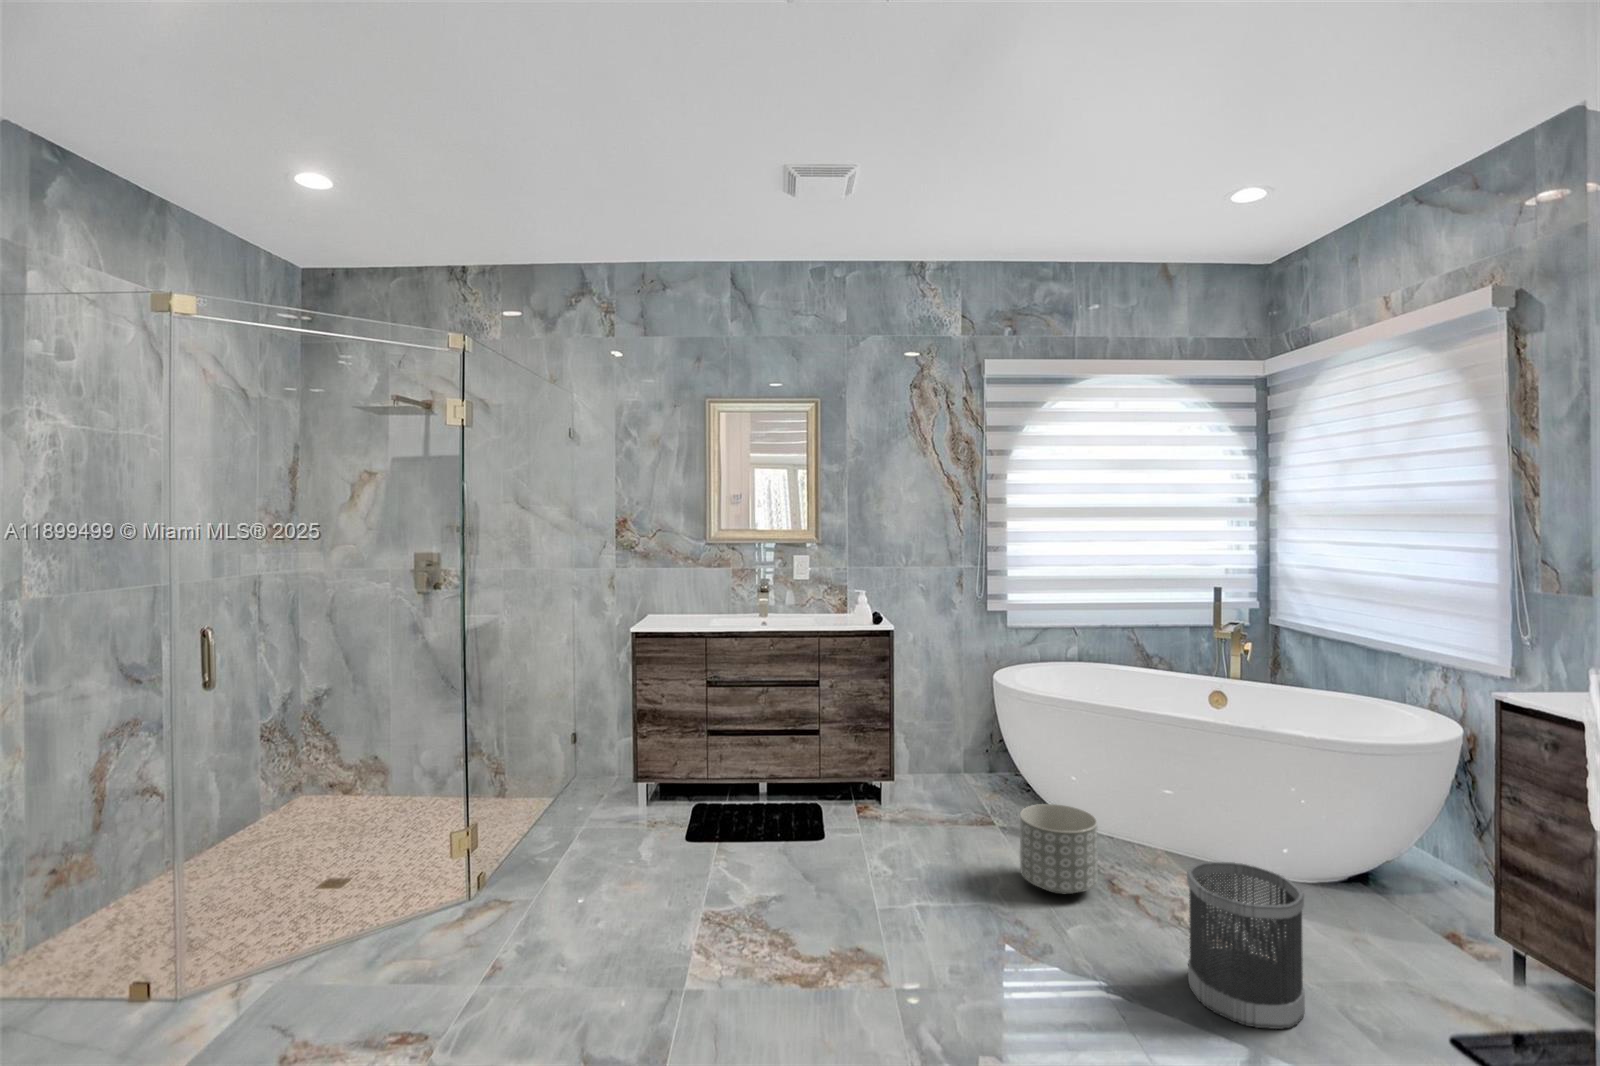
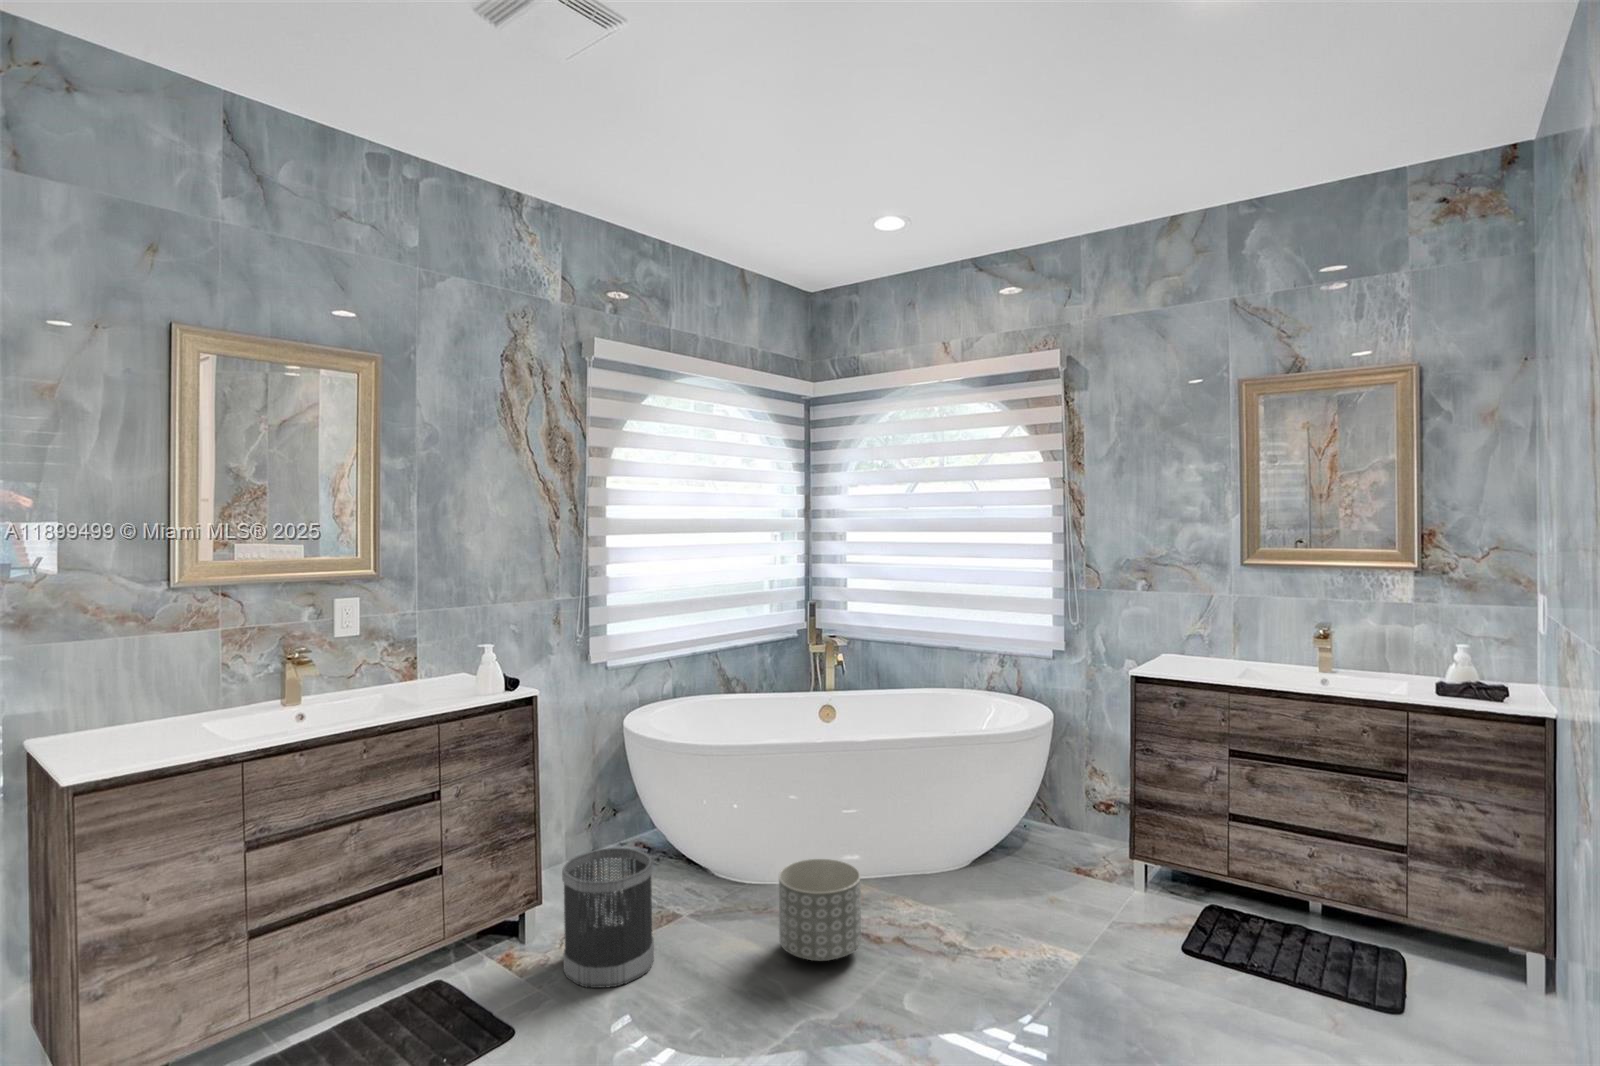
wastebasket: present [1187,861,1305,1029] -> present [562,848,654,988]

